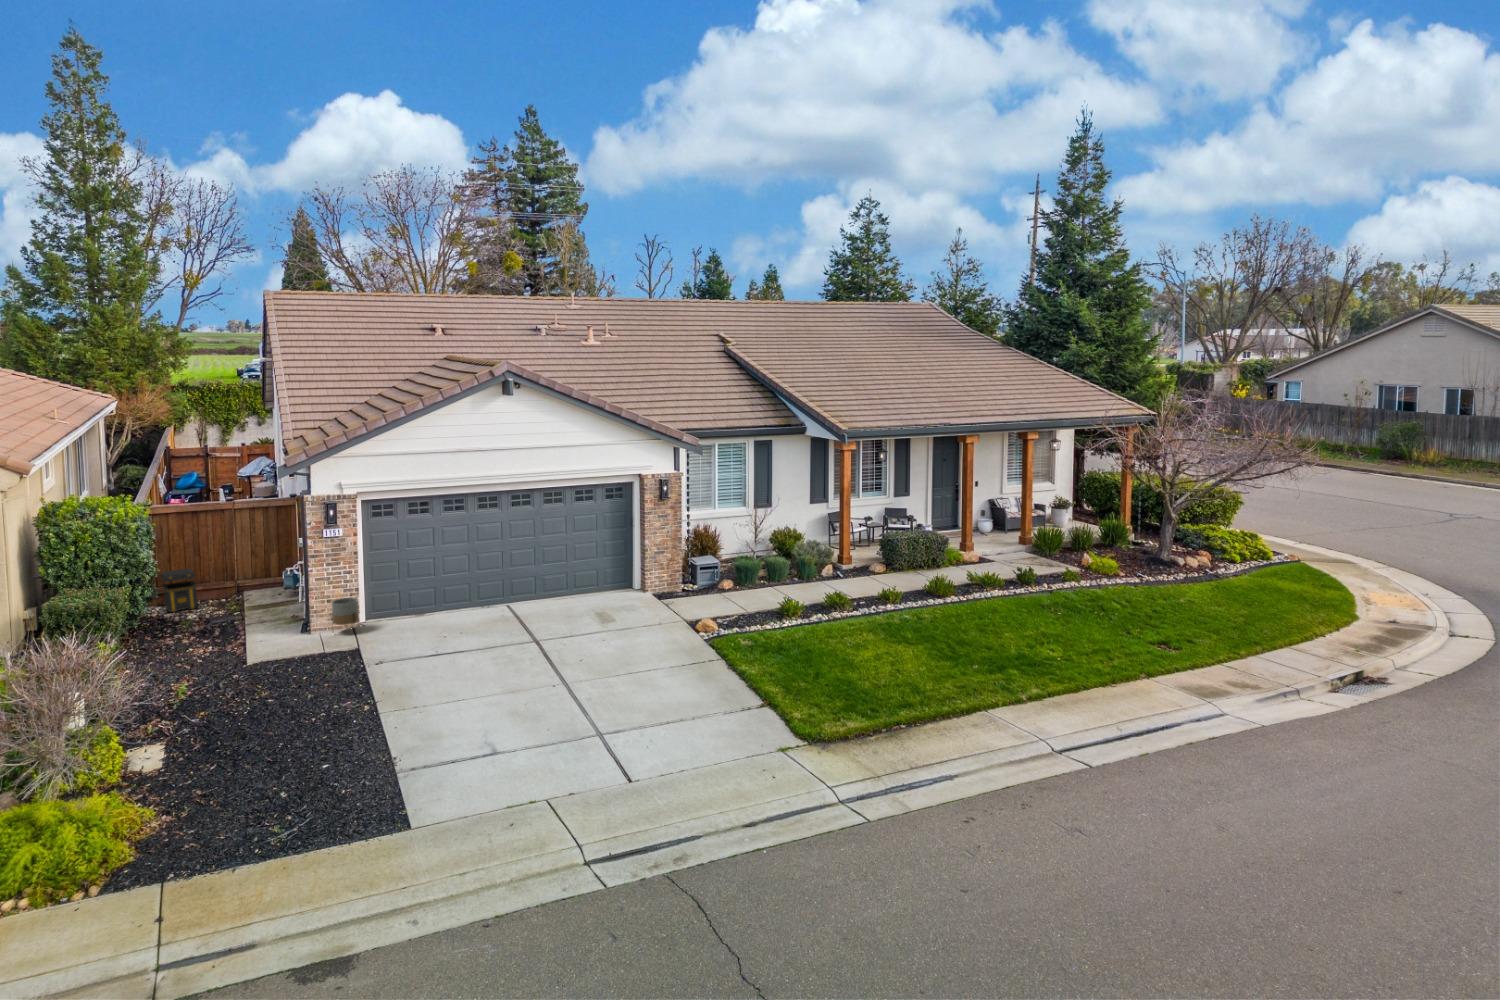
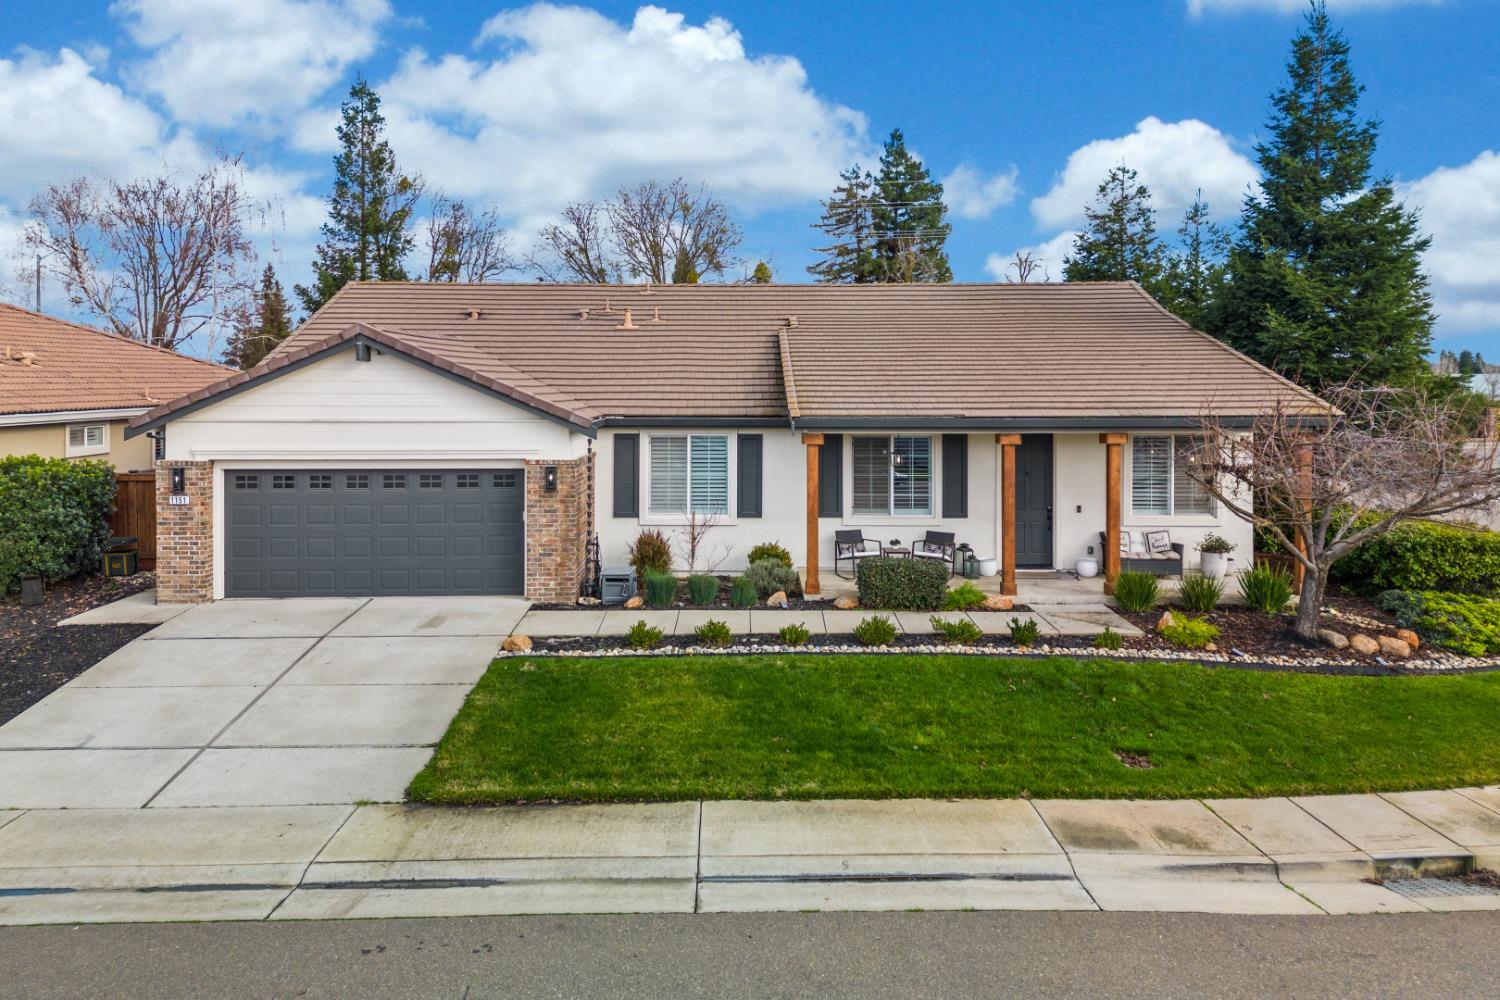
planter: present [331,598,359,629] -> none [162,570,194,609]
watering can: none [137,614,174,651] -> present [22,574,44,606]

